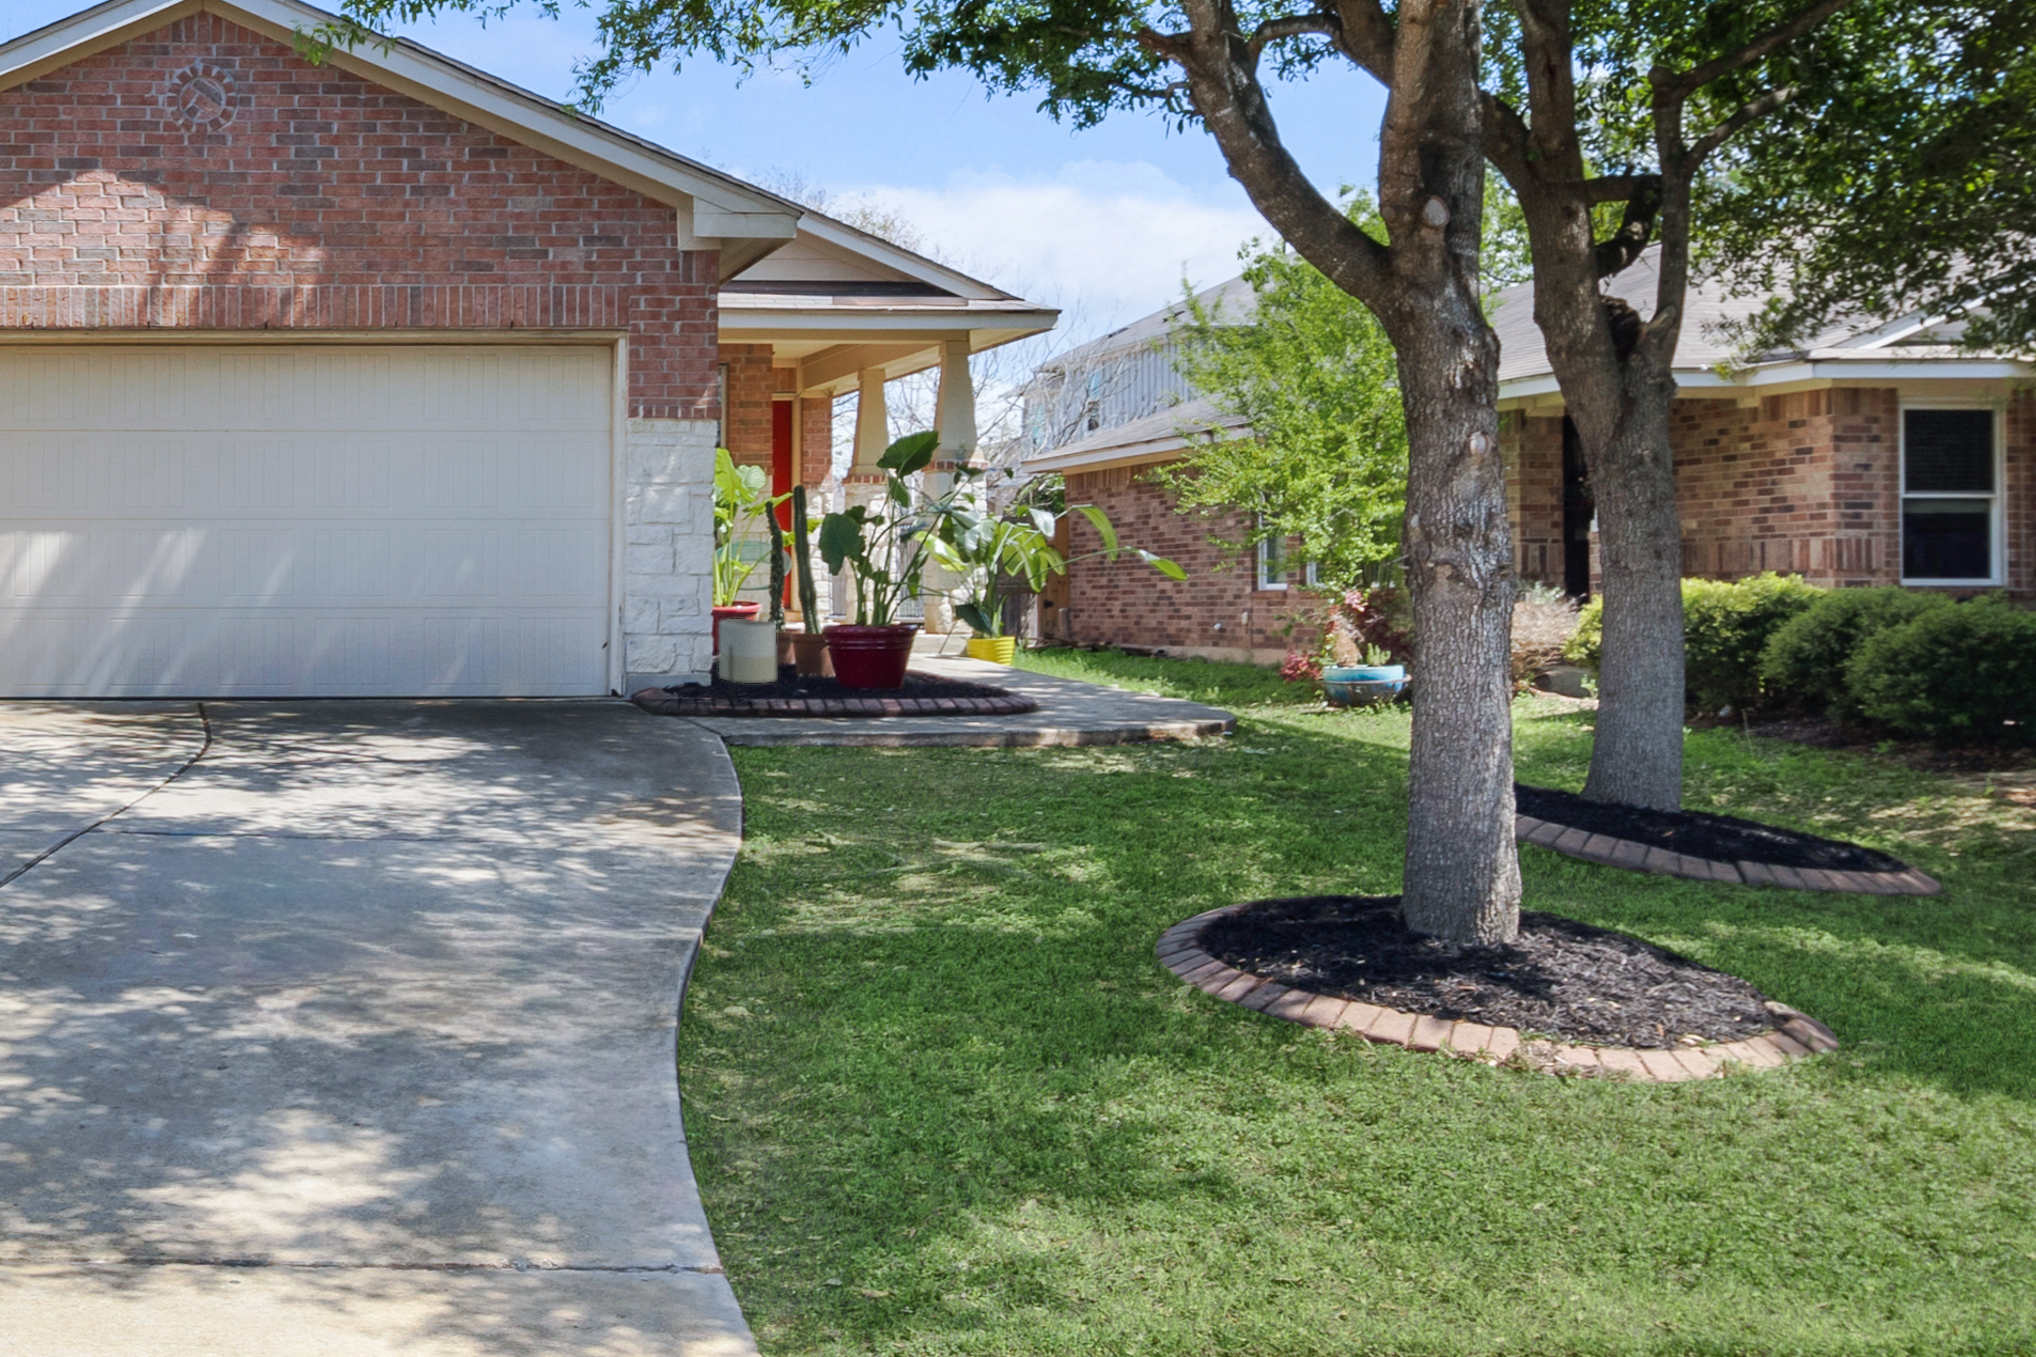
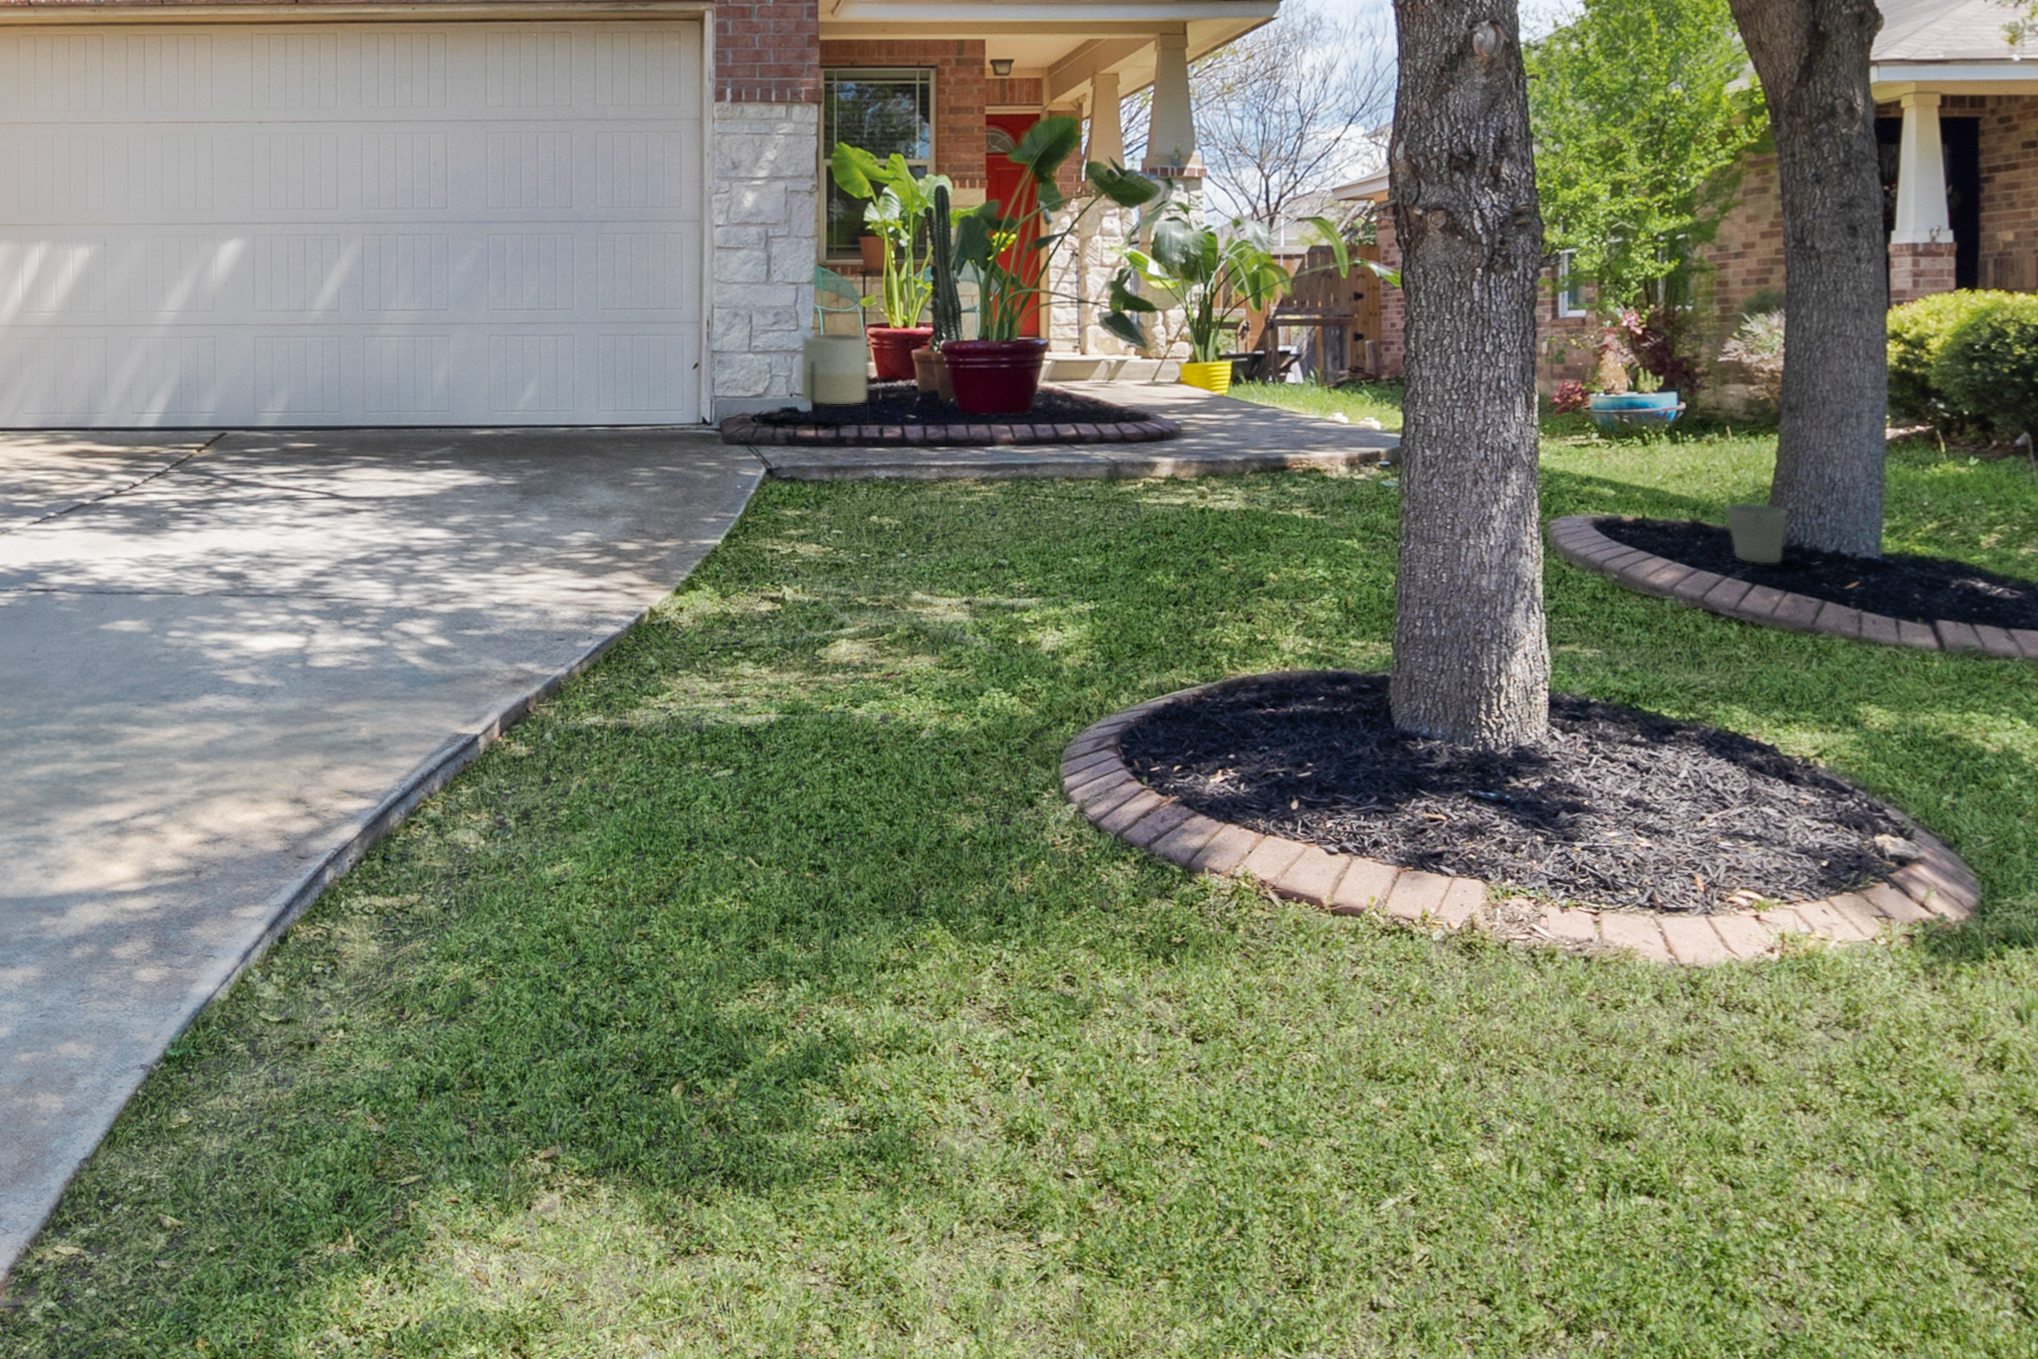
bucket: none [1554,747,1605,817] -> present [1725,482,1787,563]

